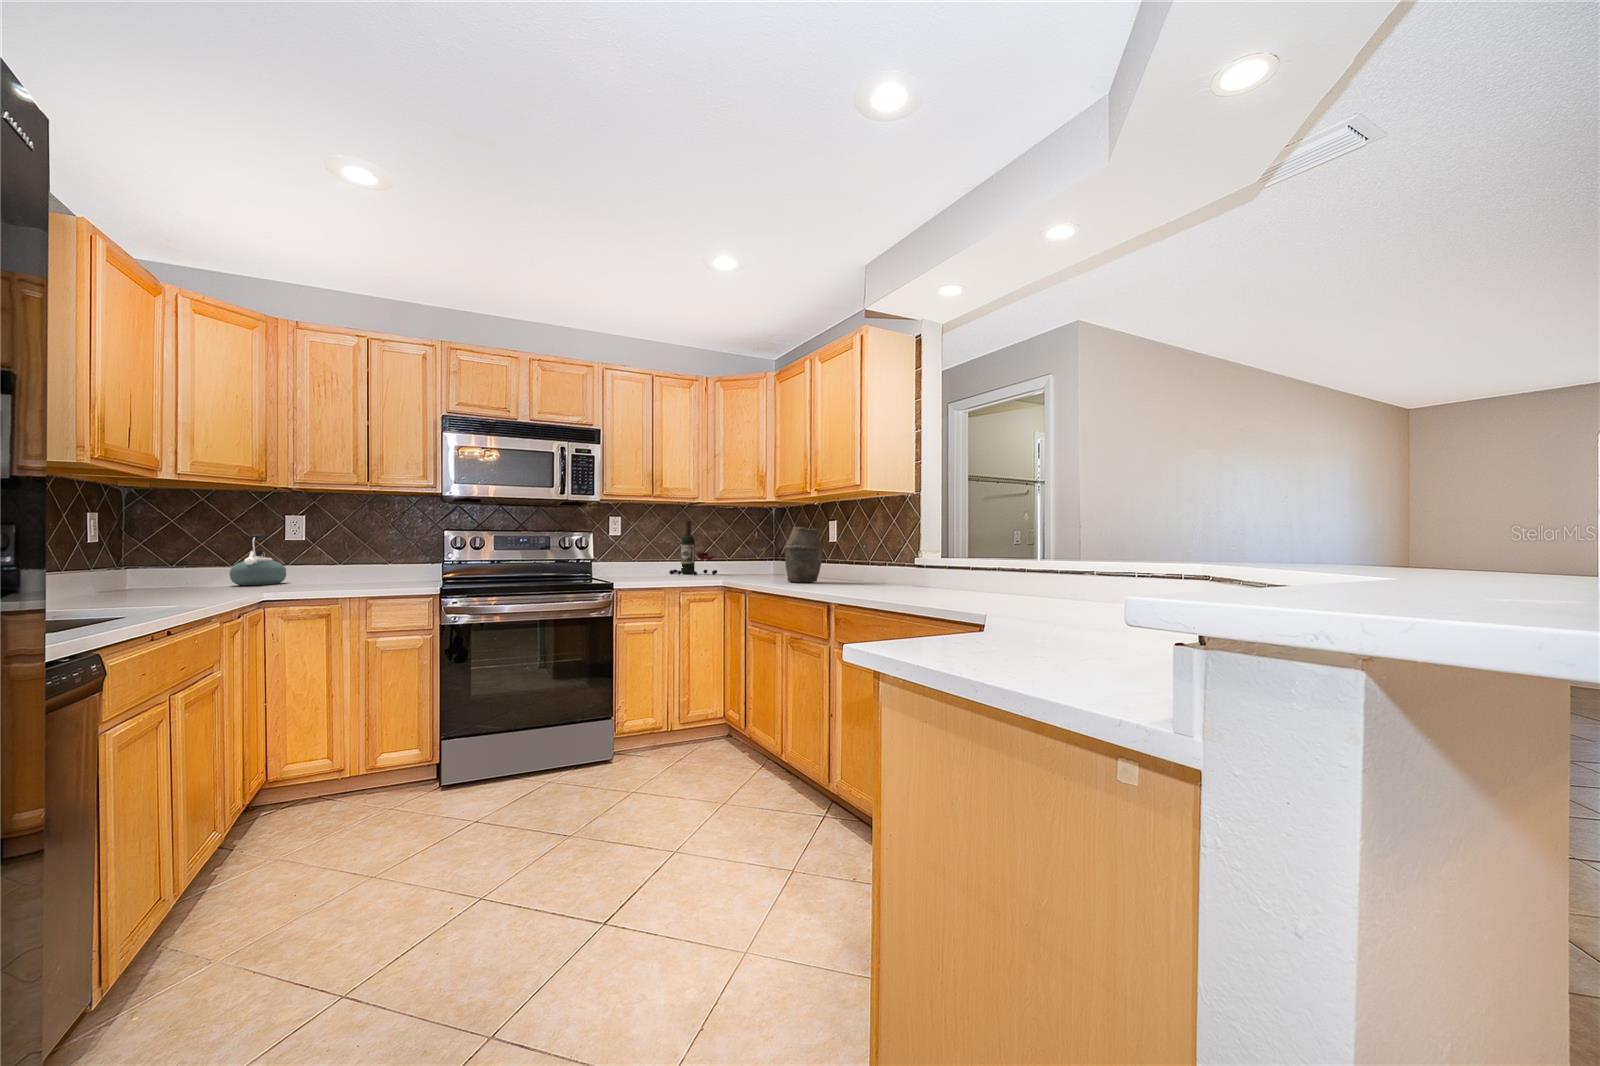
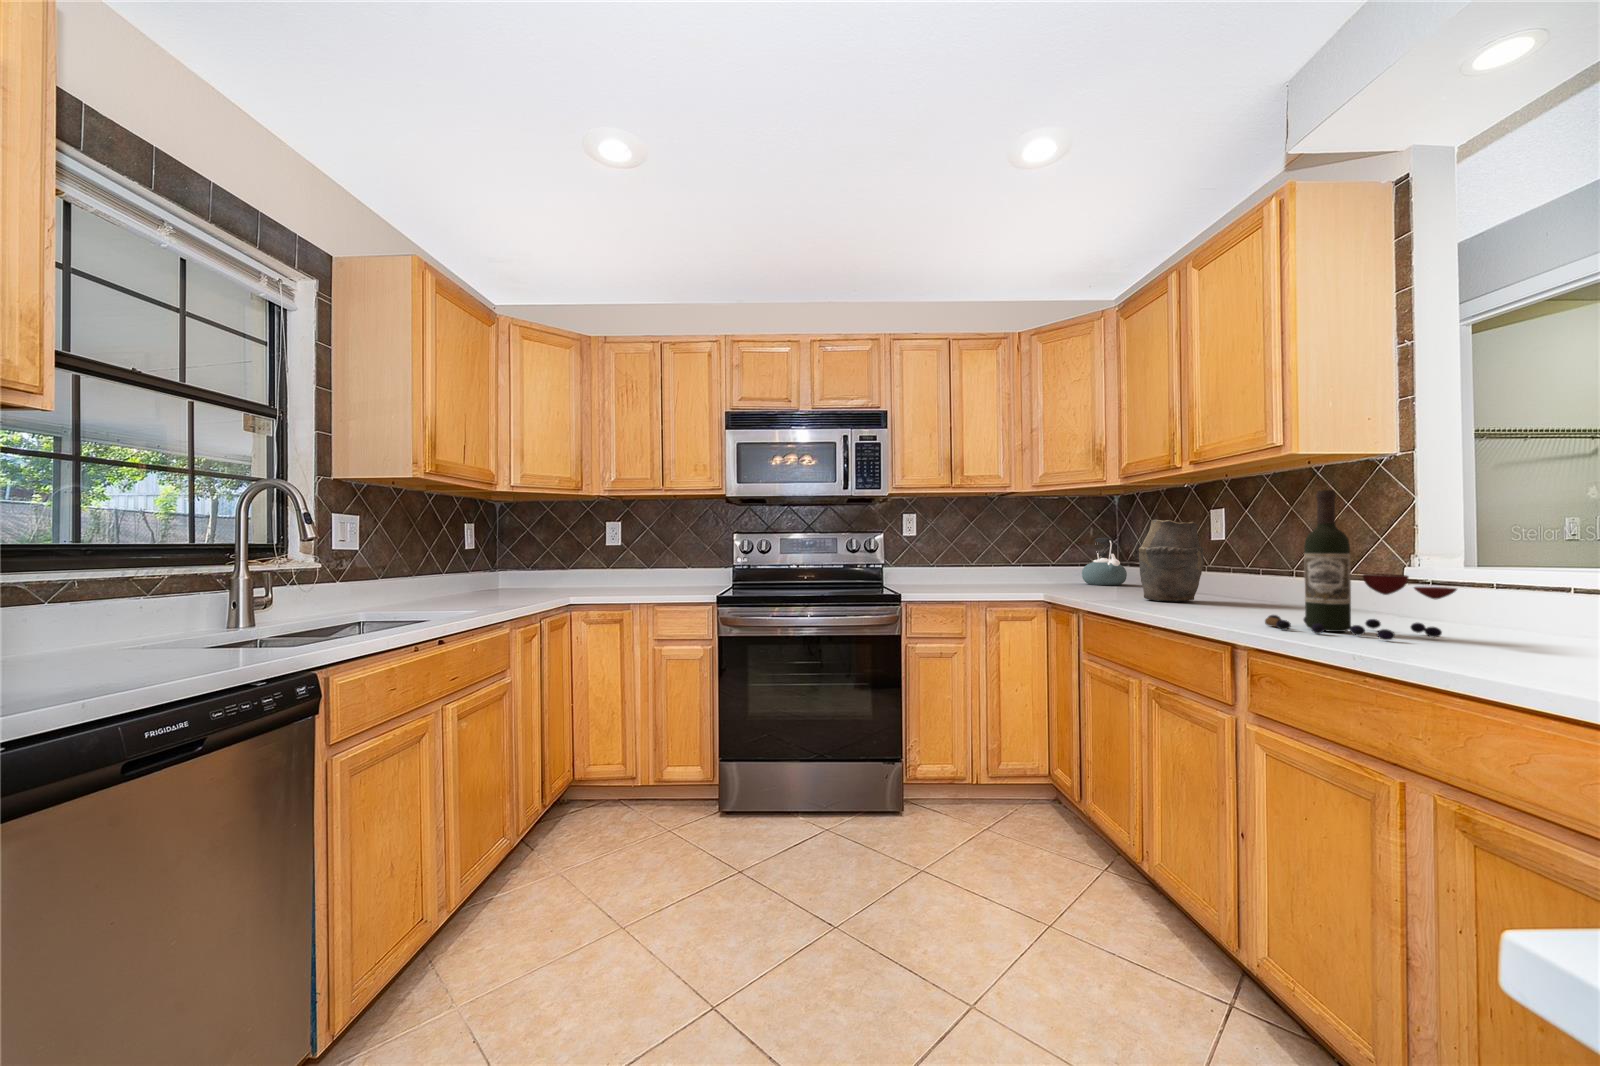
wine bottle: present [669,521,717,575] -> present [1265,490,1457,640]
kettle: present [230,534,286,585] -> present [1082,538,1127,585]

